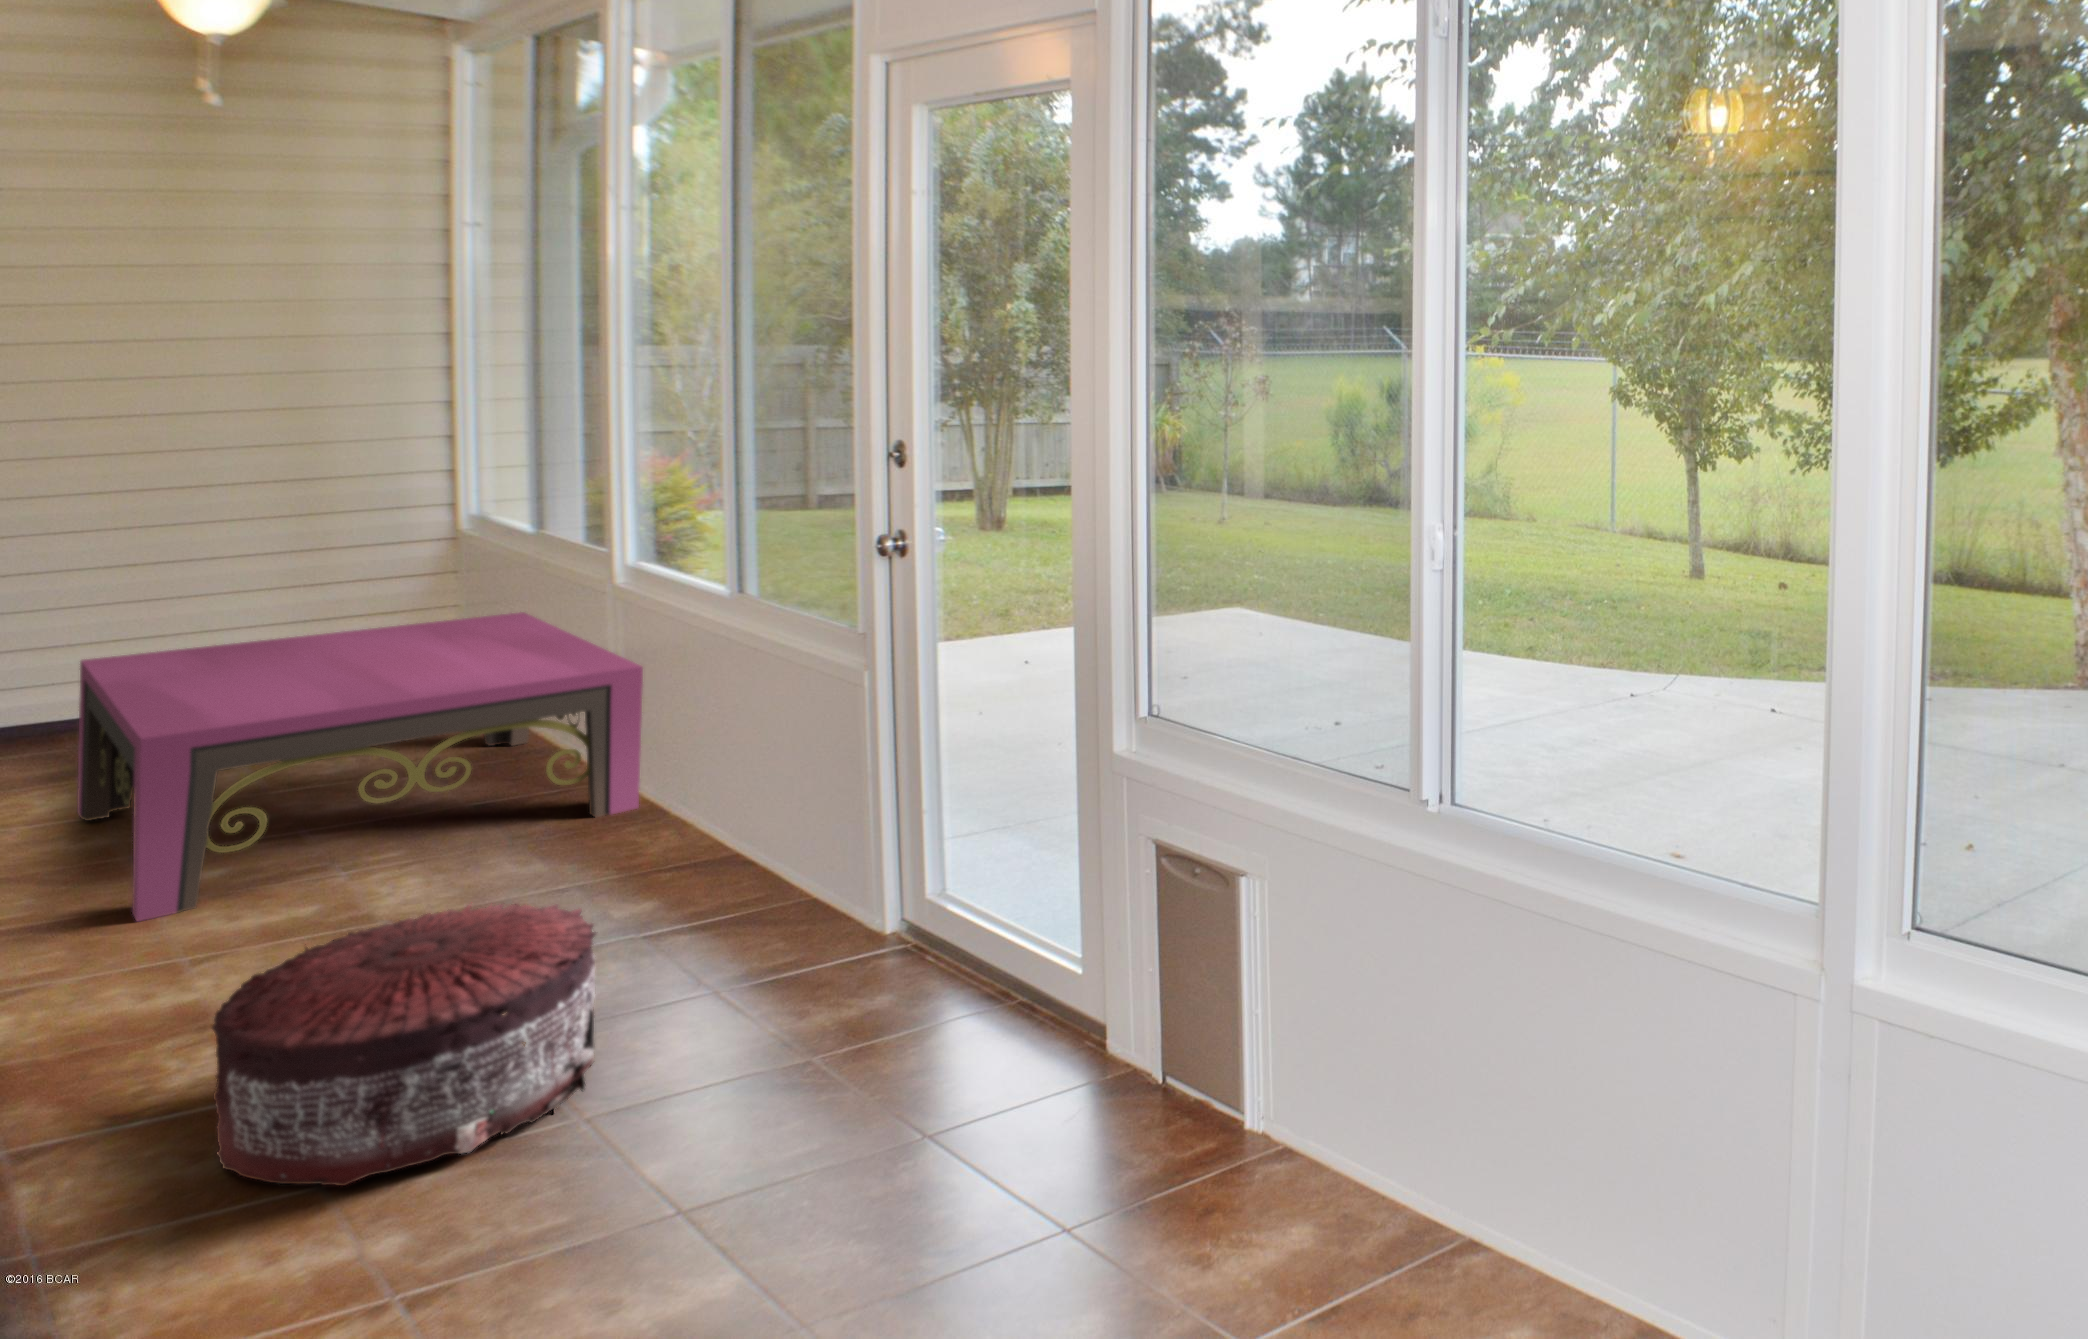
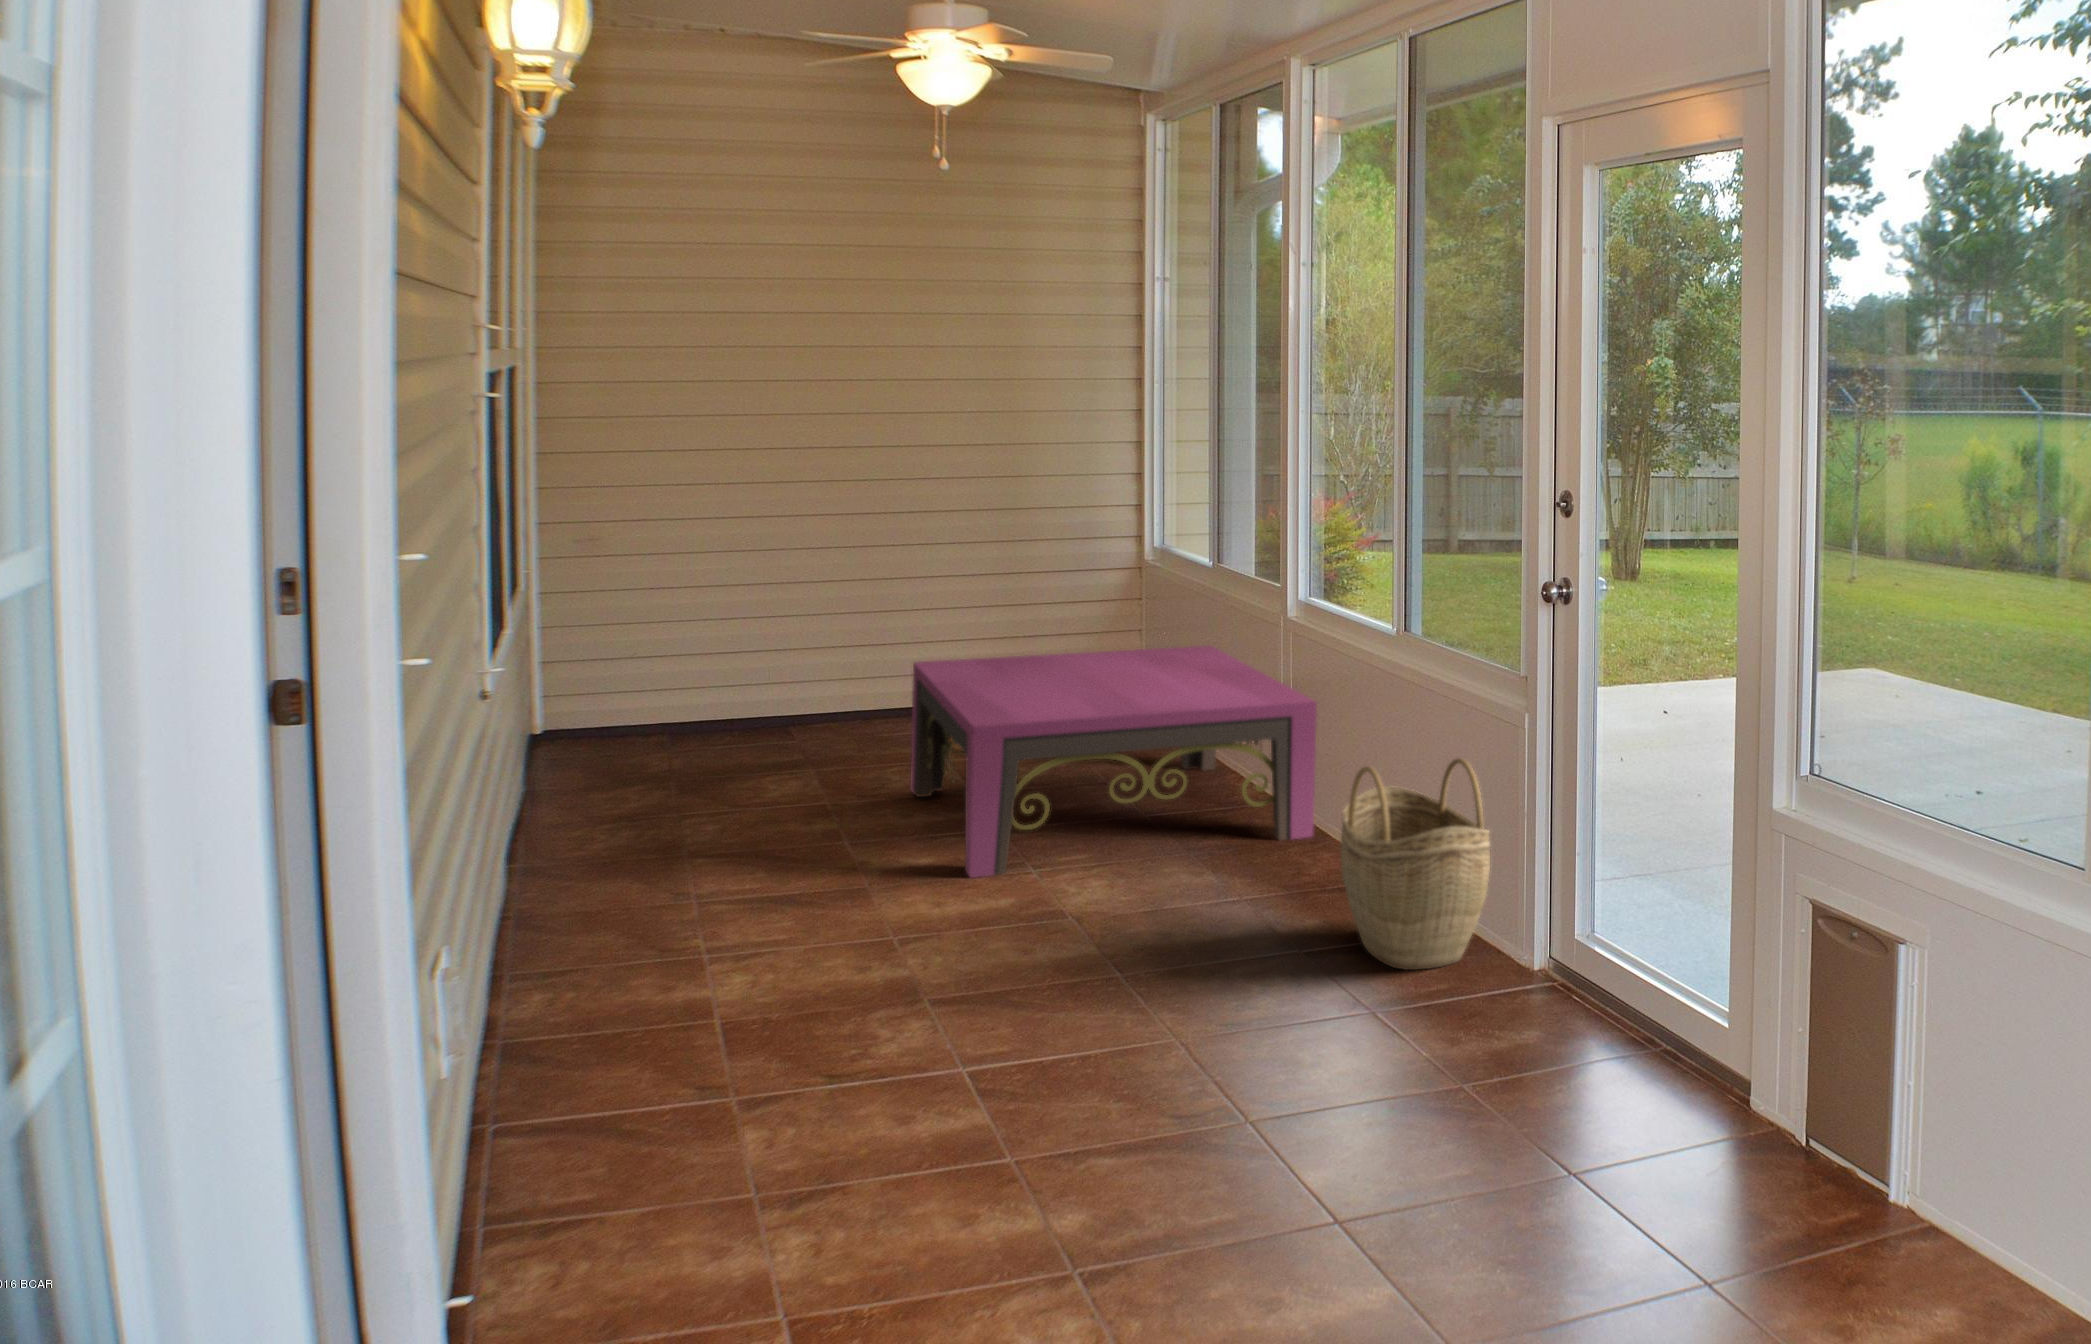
woven basket: none [653,719,832,954] -> present [1341,758,1490,970]
pouf: present [212,902,596,1186] -> none [1062,884,1314,1088]

